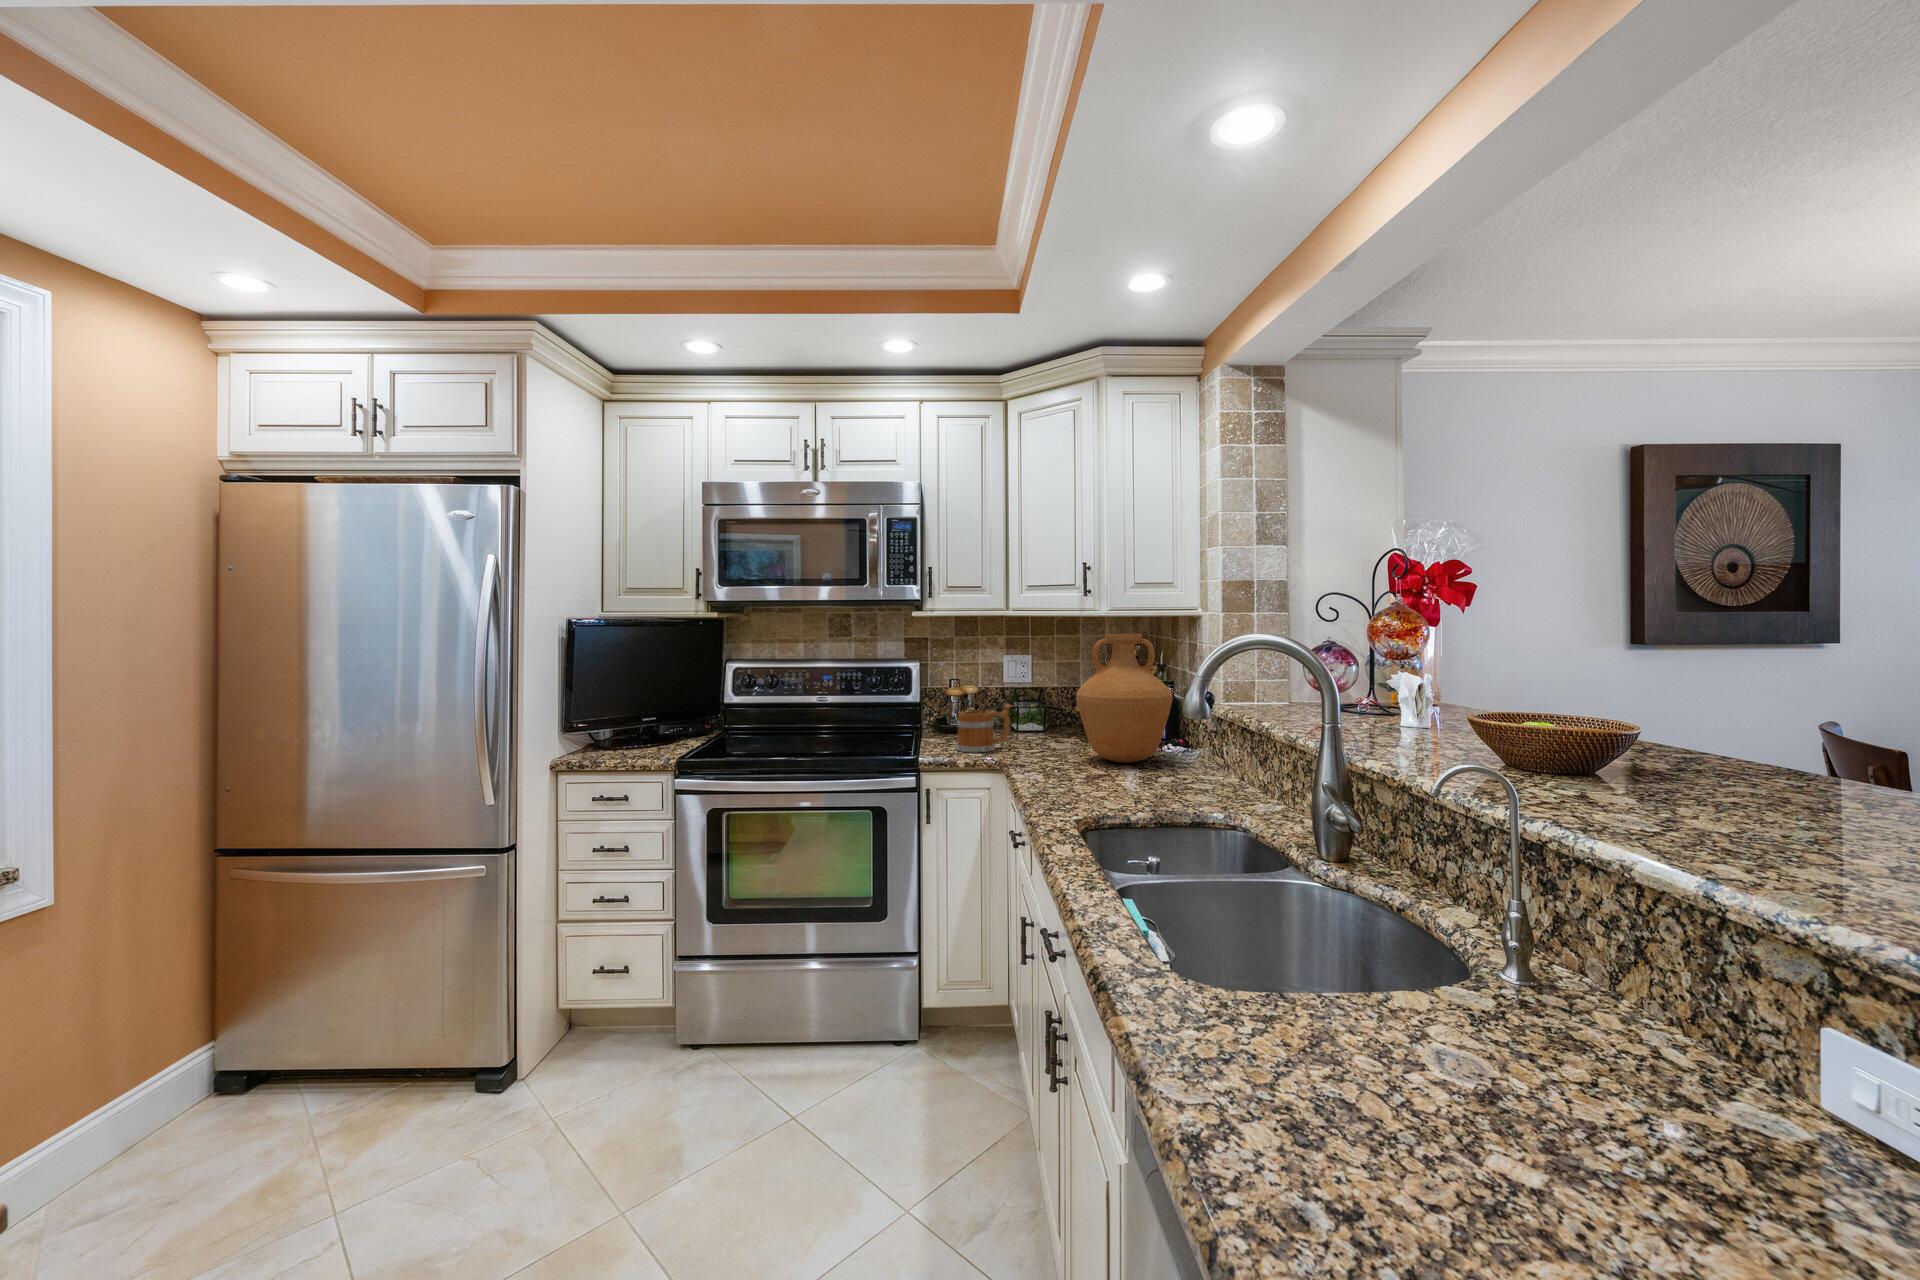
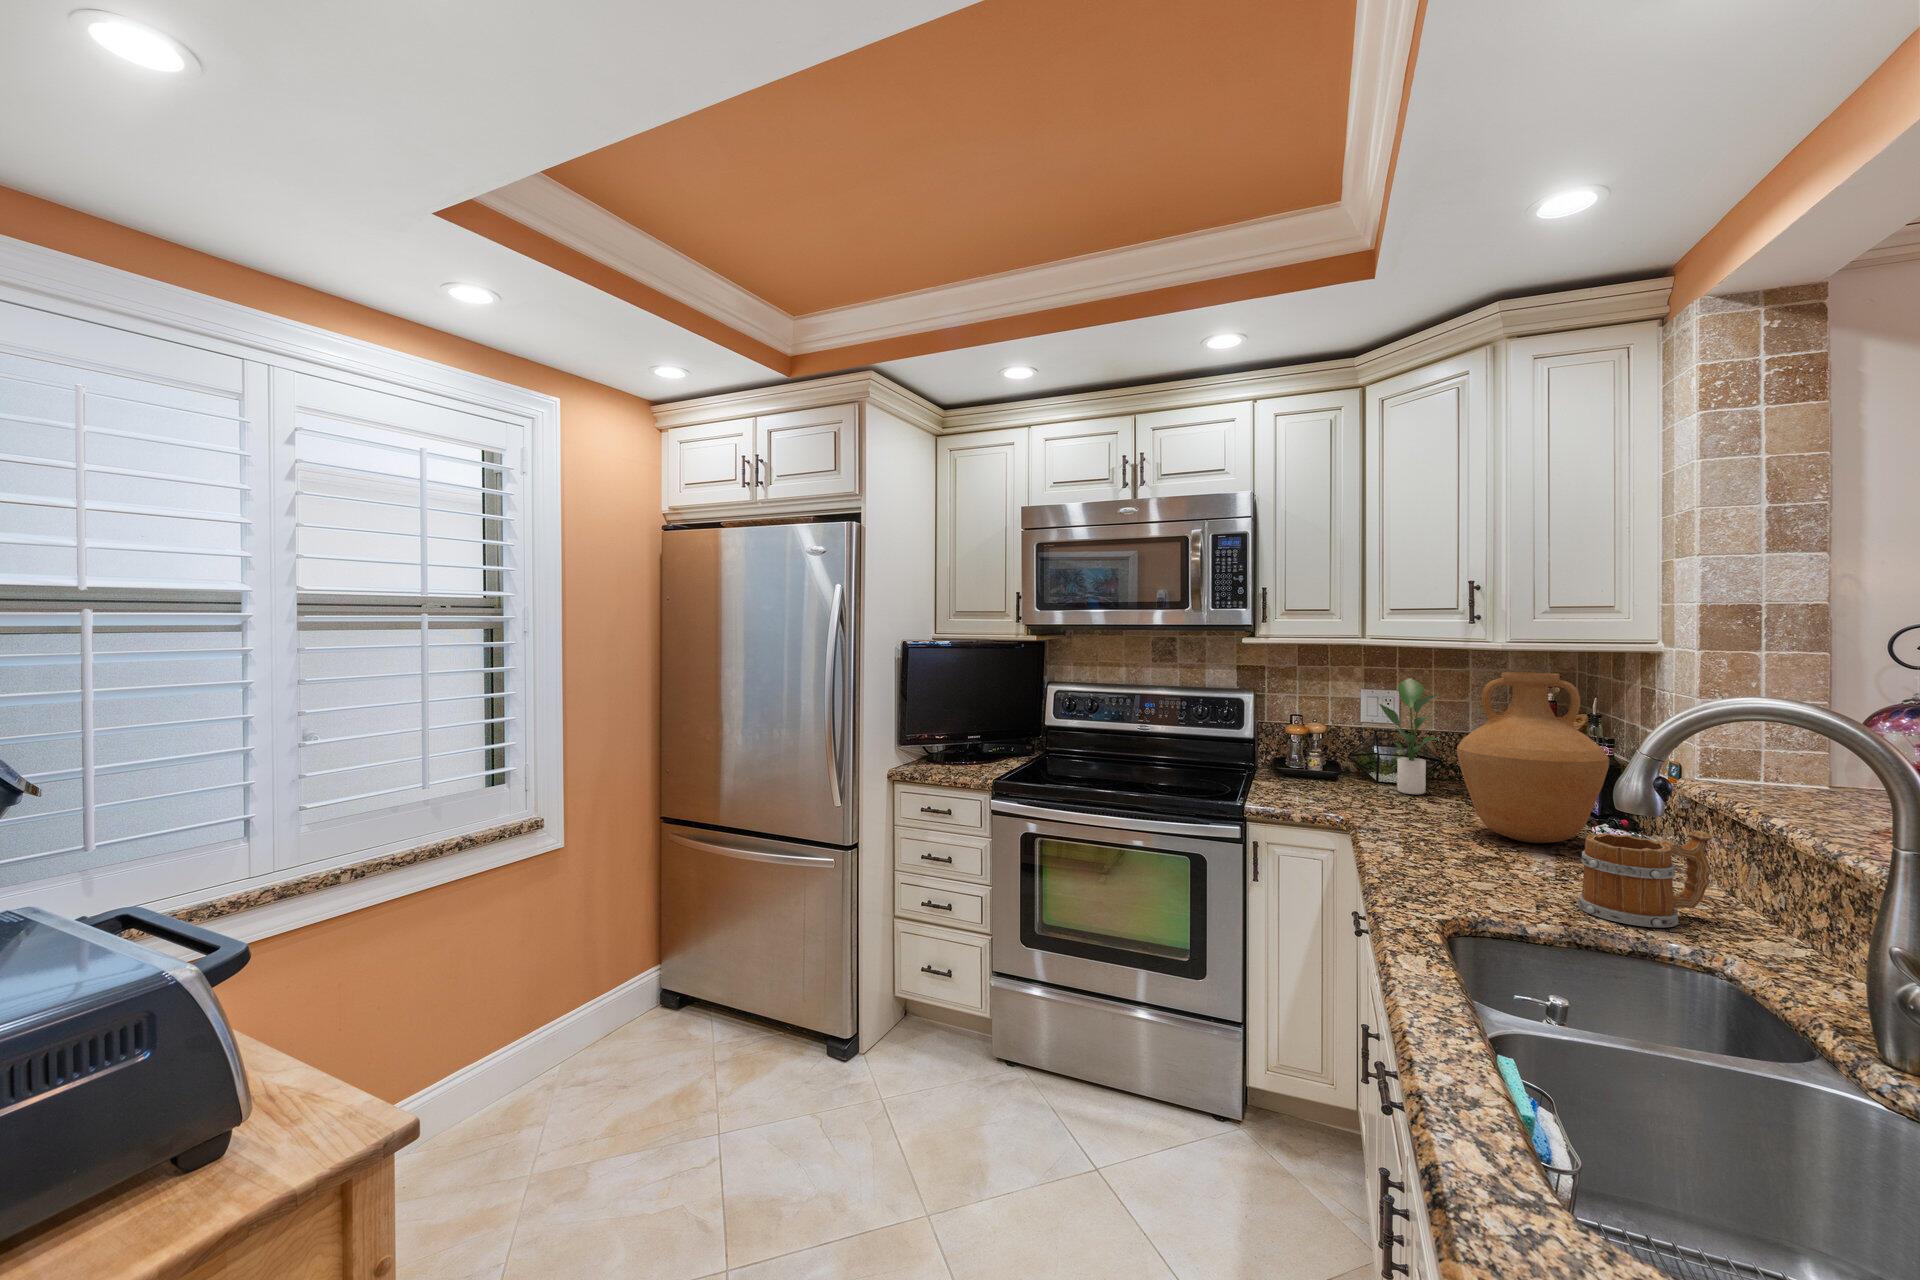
potted plant: none [1017,644,1063,738] -> present [1379,678,1439,795]
mug: present [956,704,1011,752] -> present [1578,831,1714,927]

